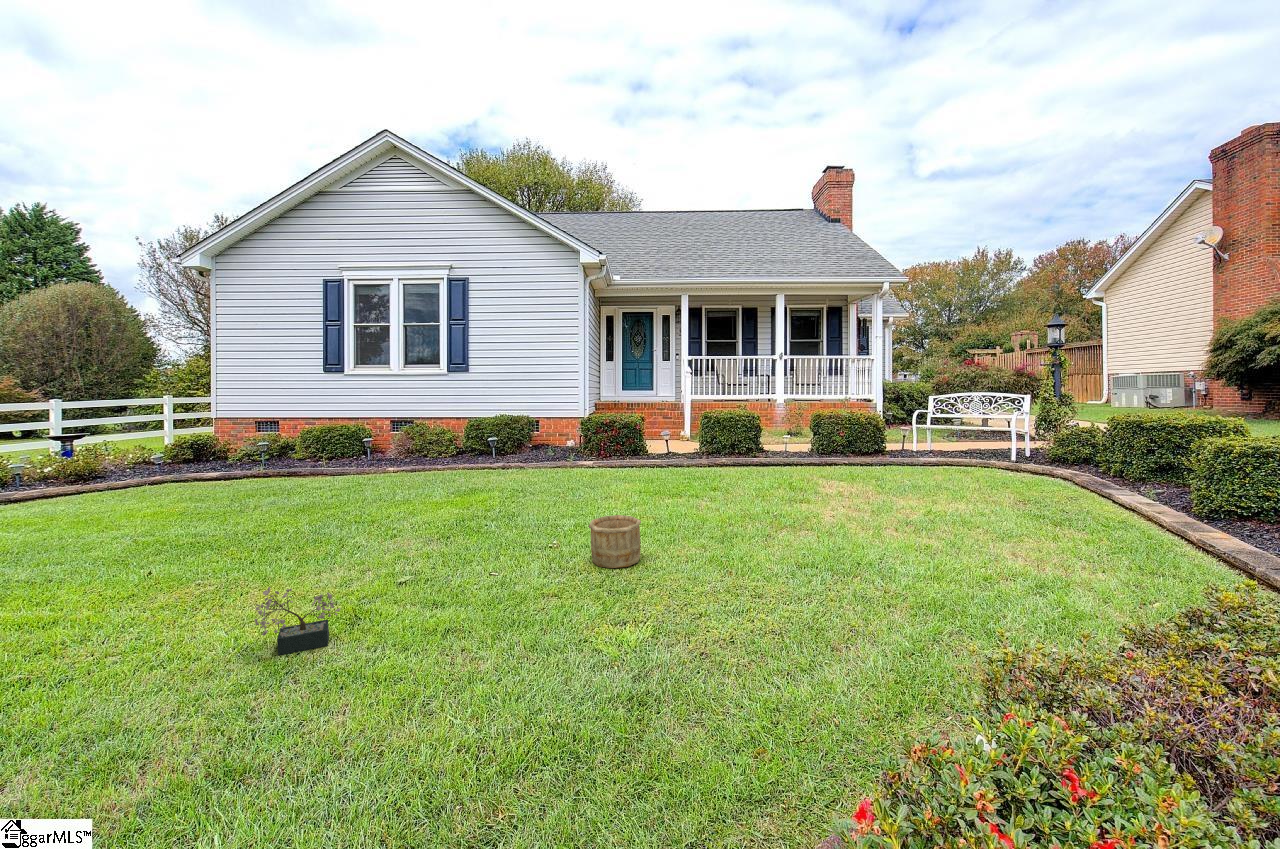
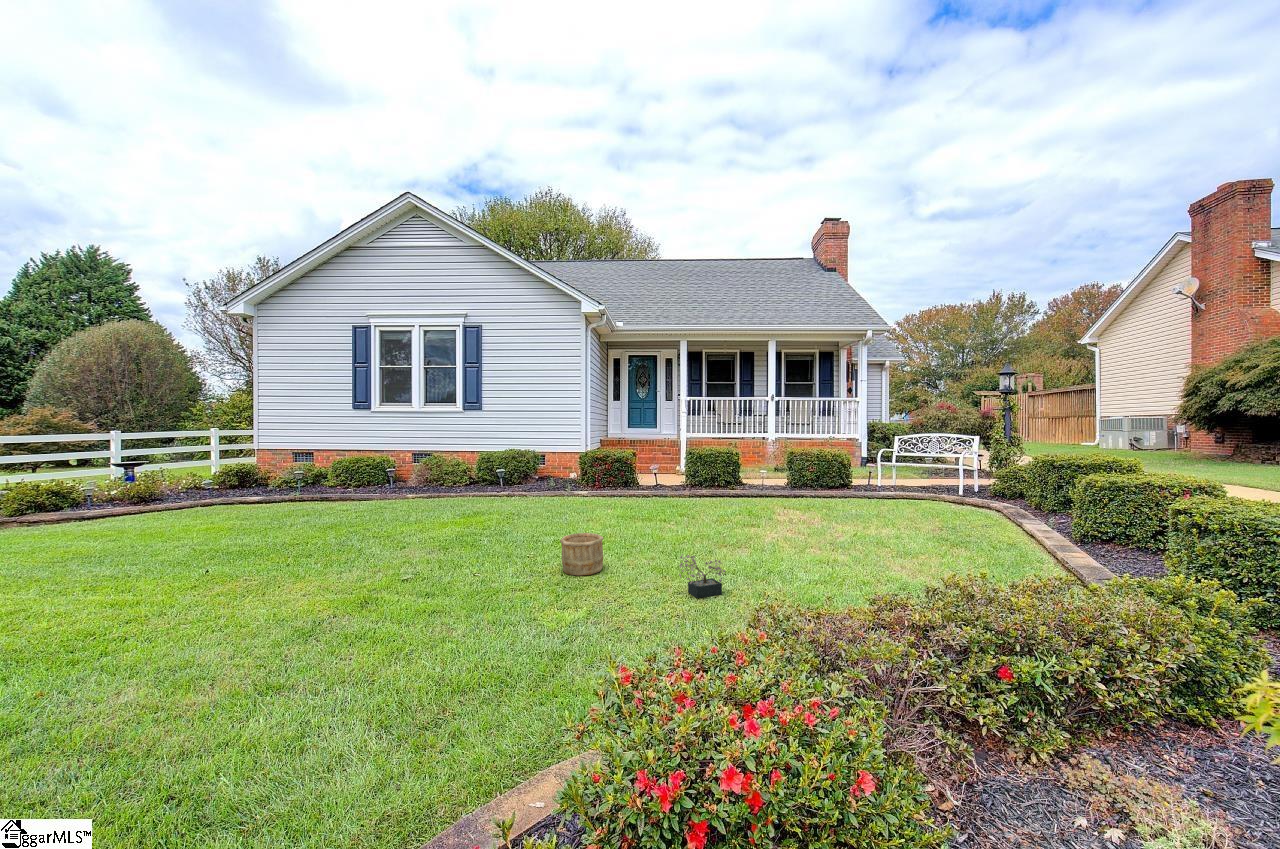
decorative plant: present [255,587,340,655] -> present [679,554,725,598]

